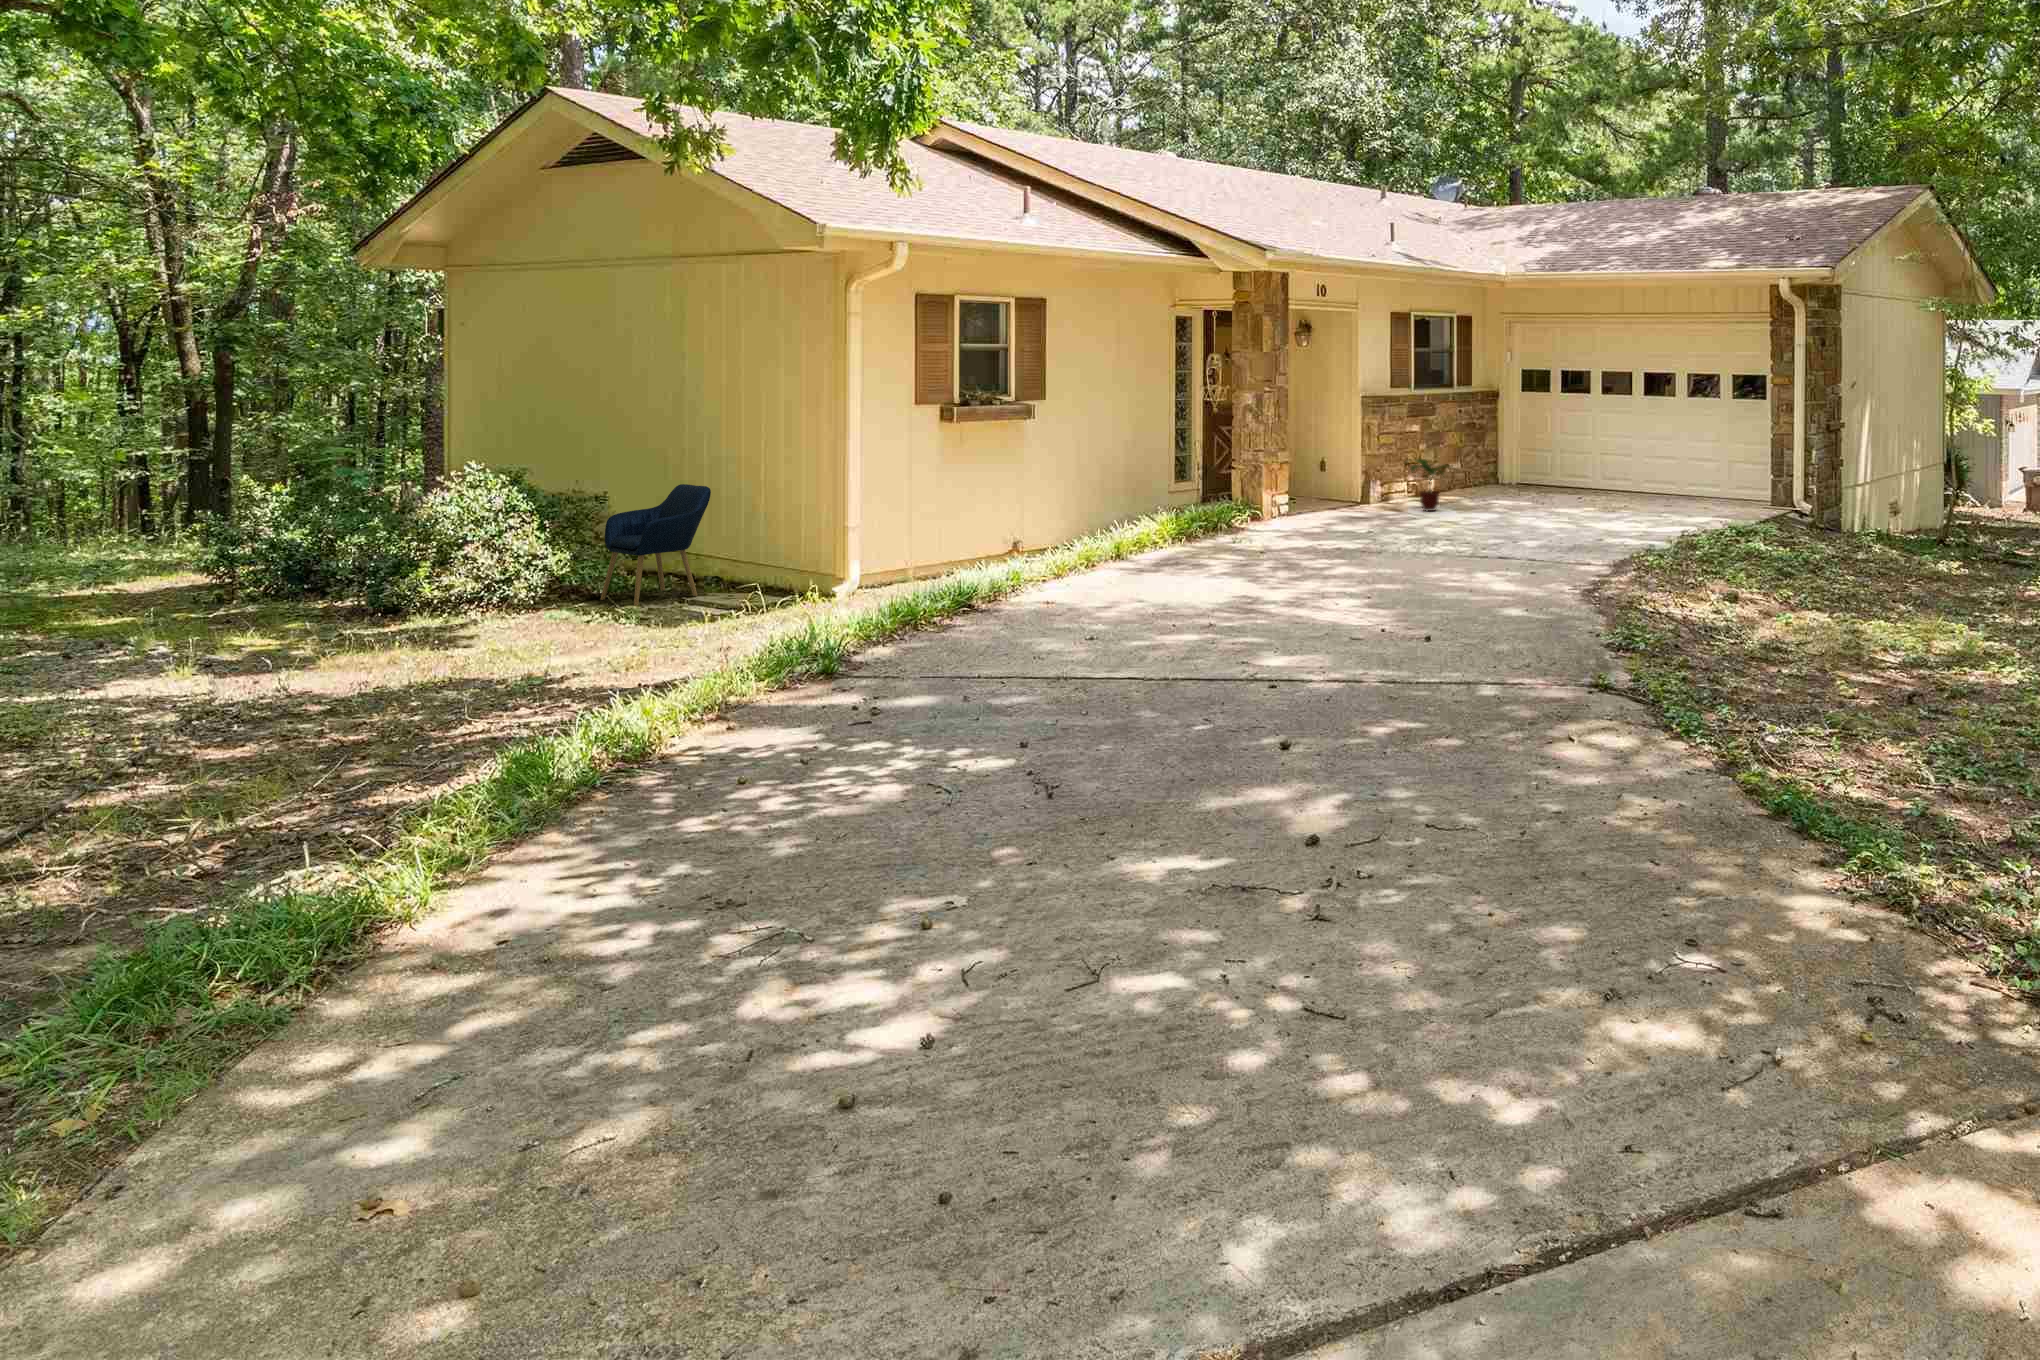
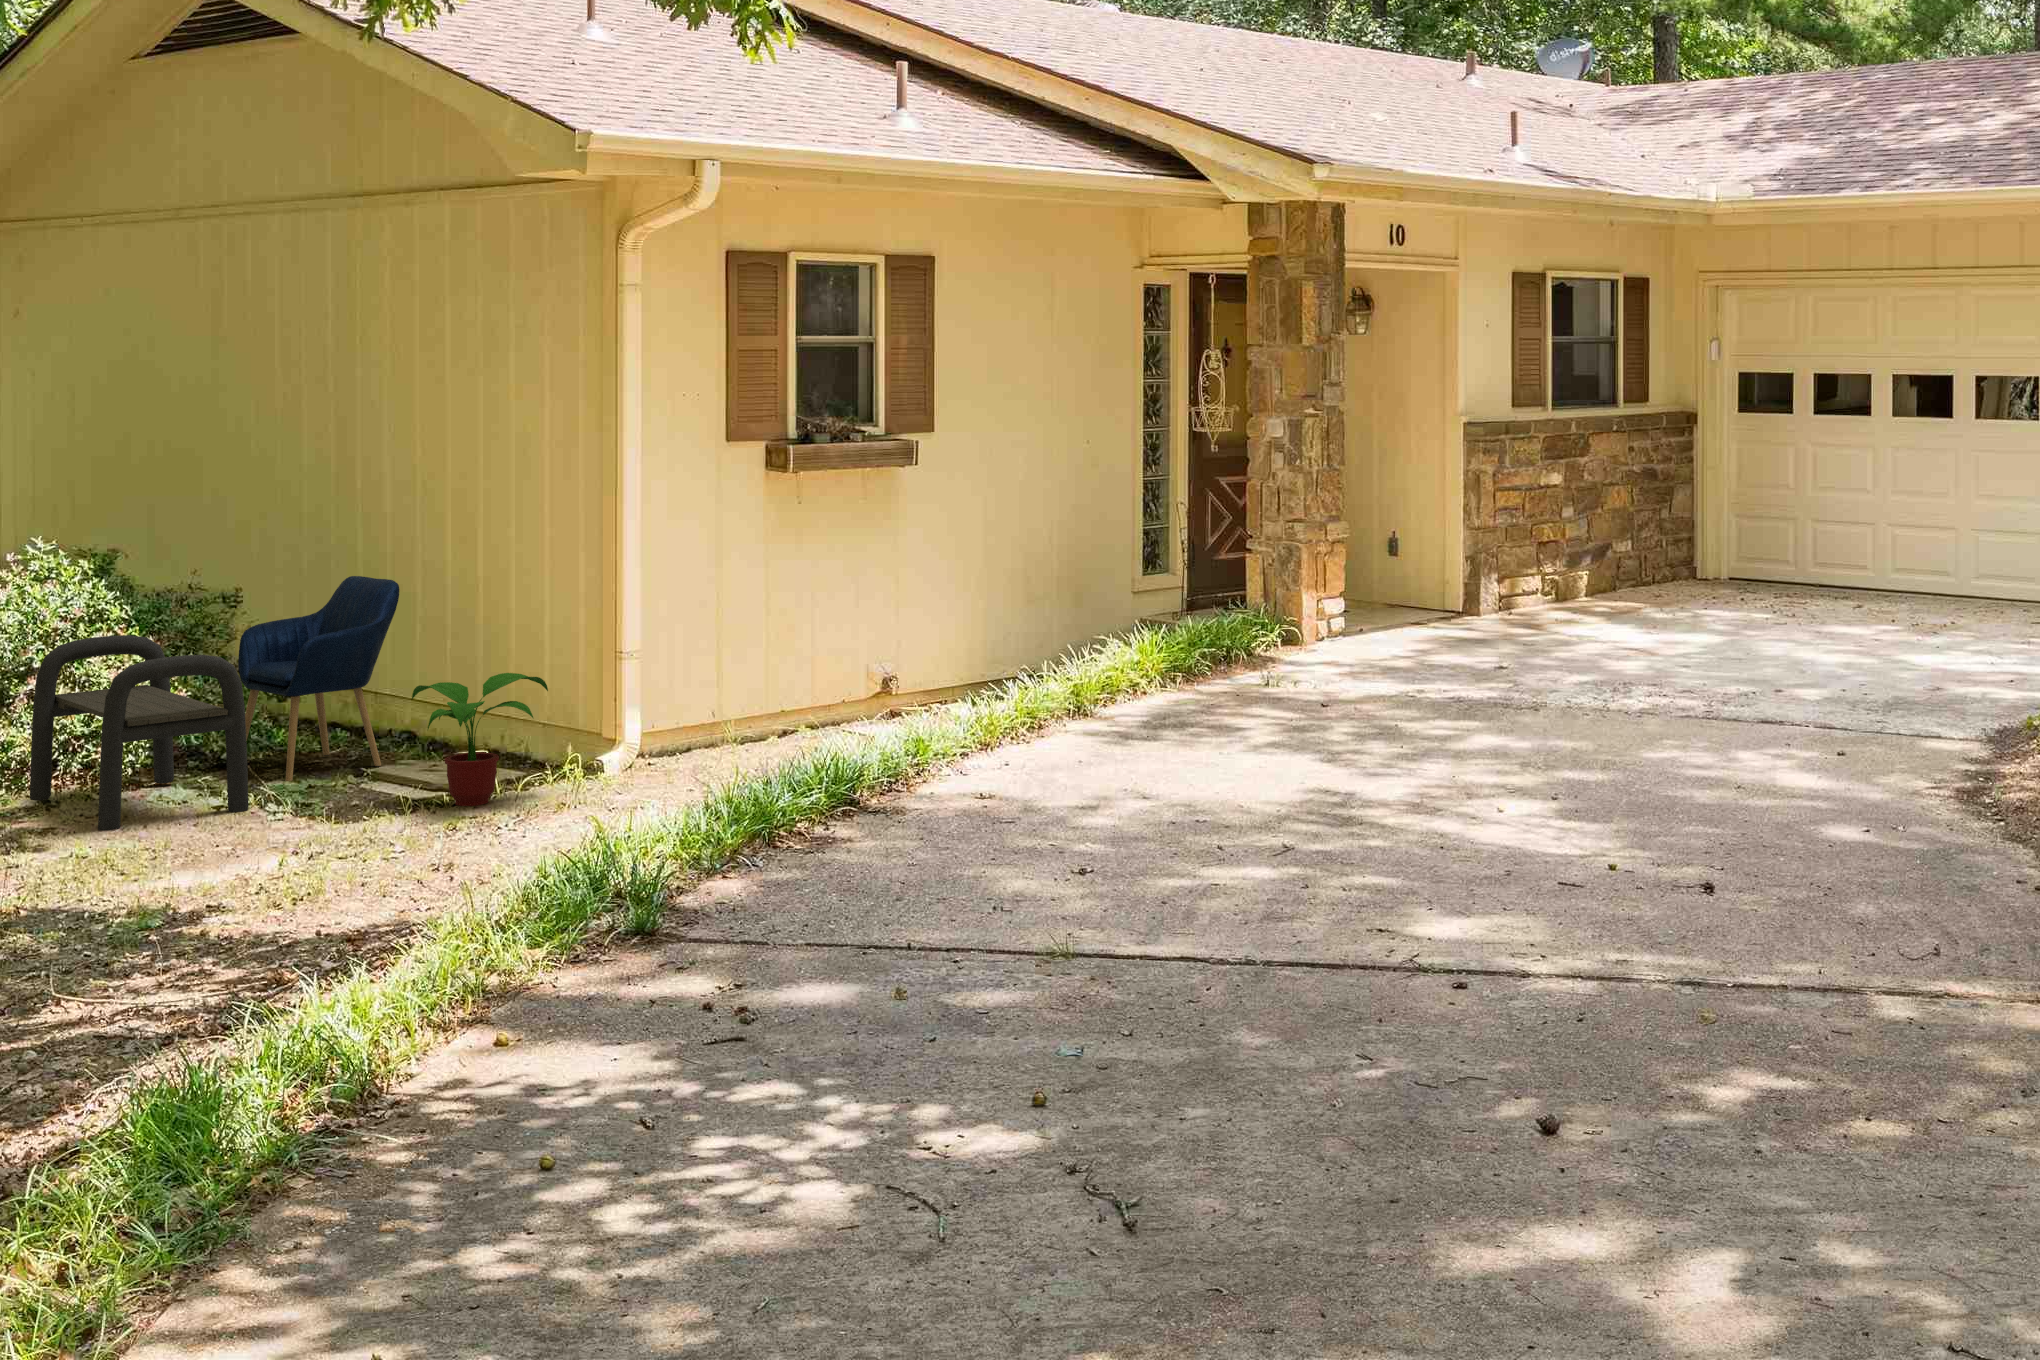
potted plant: present [1405,459,1441,511] -> present [412,673,548,806]
bench: none [462,520,607,636] -> present [30,635,249,831]

